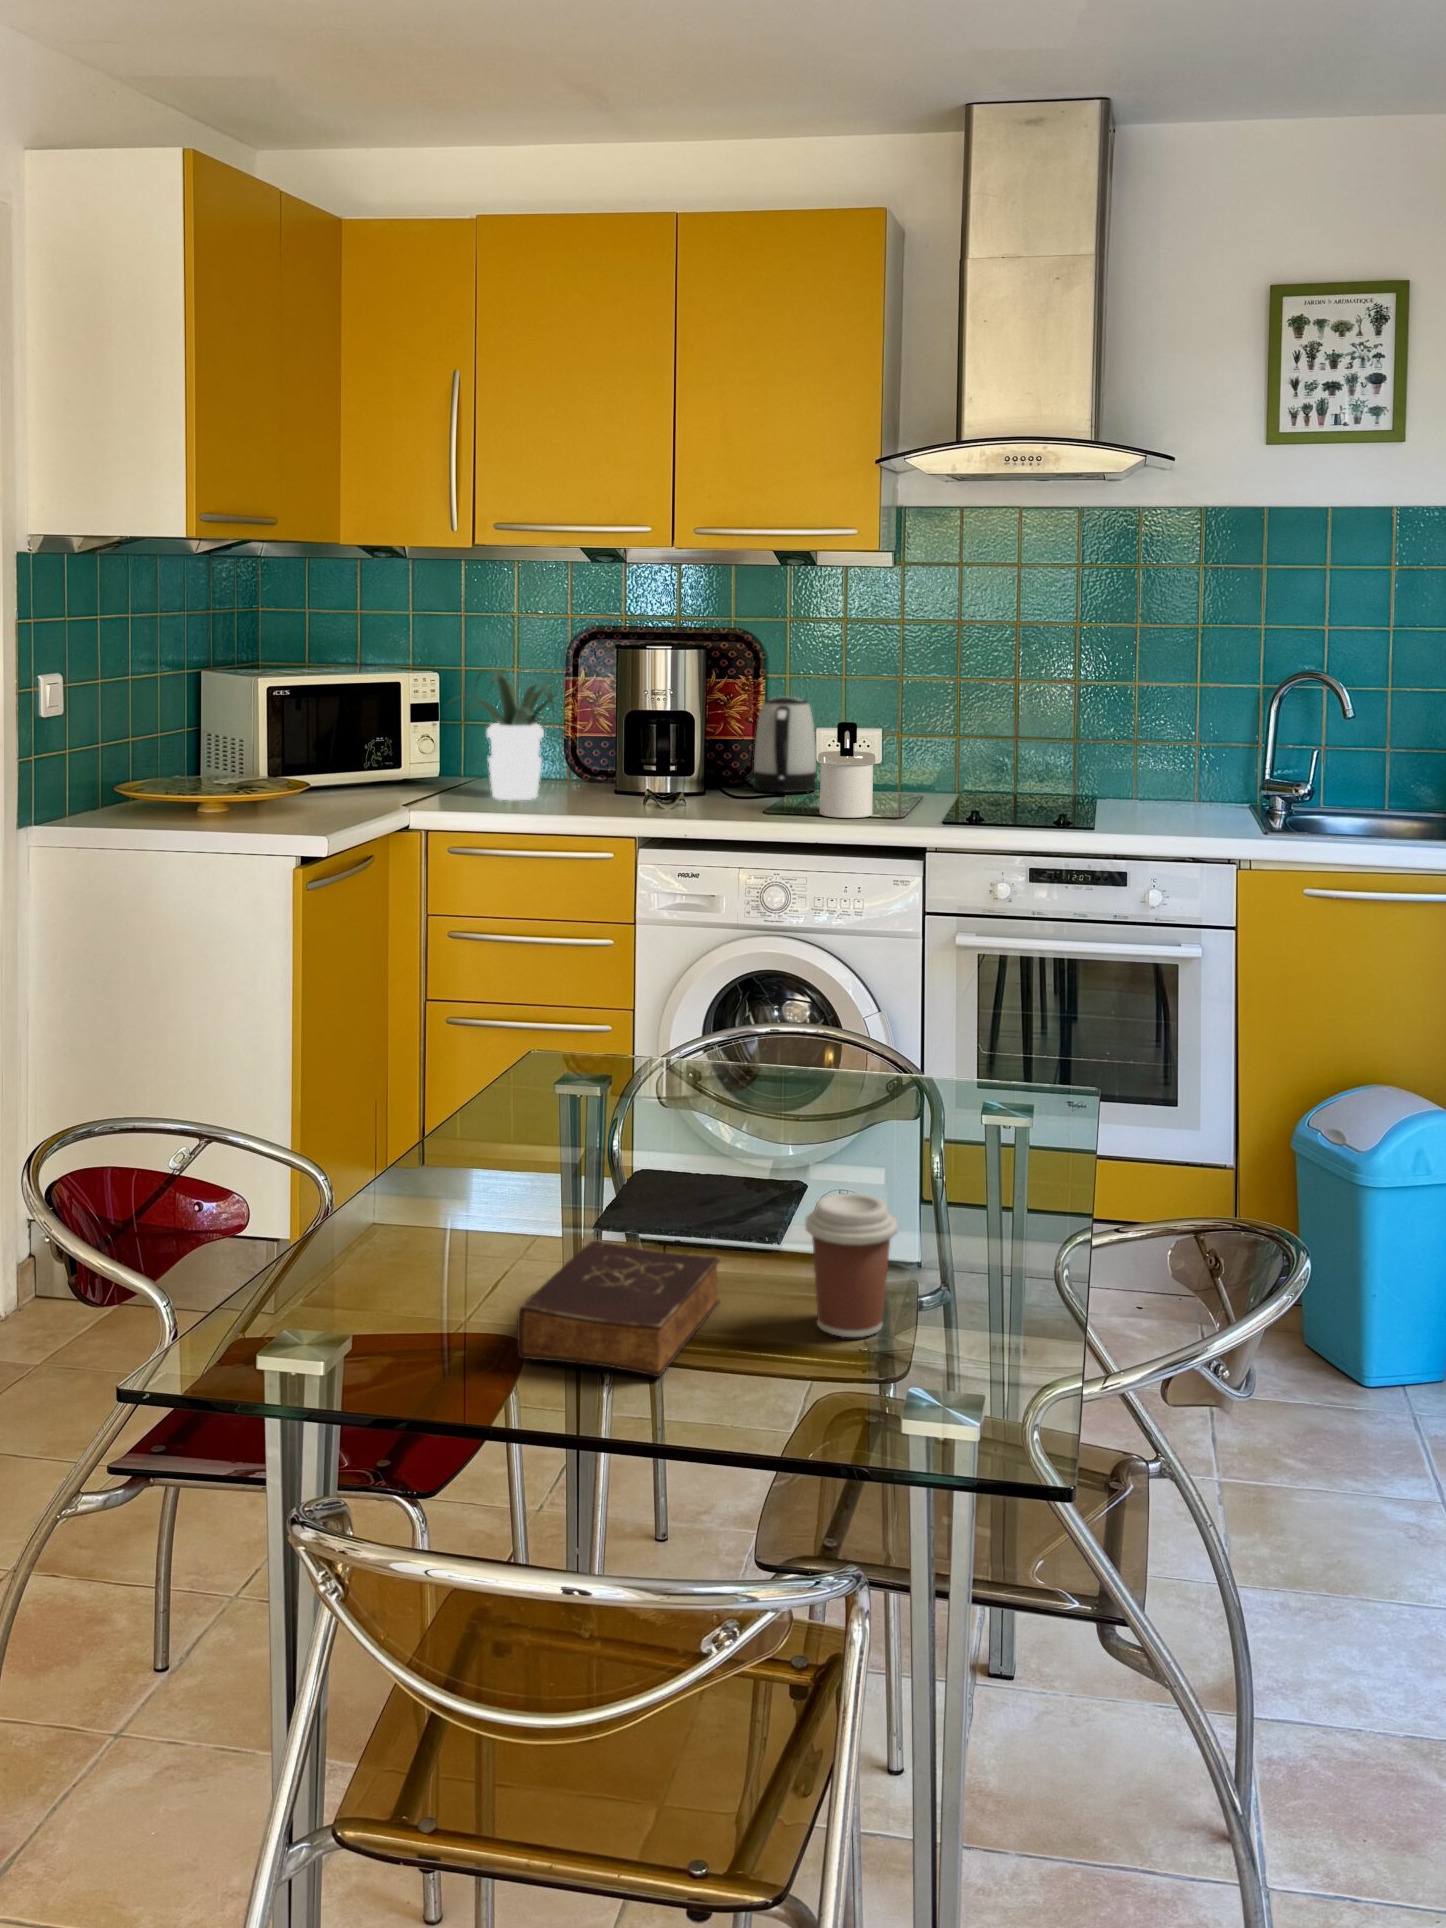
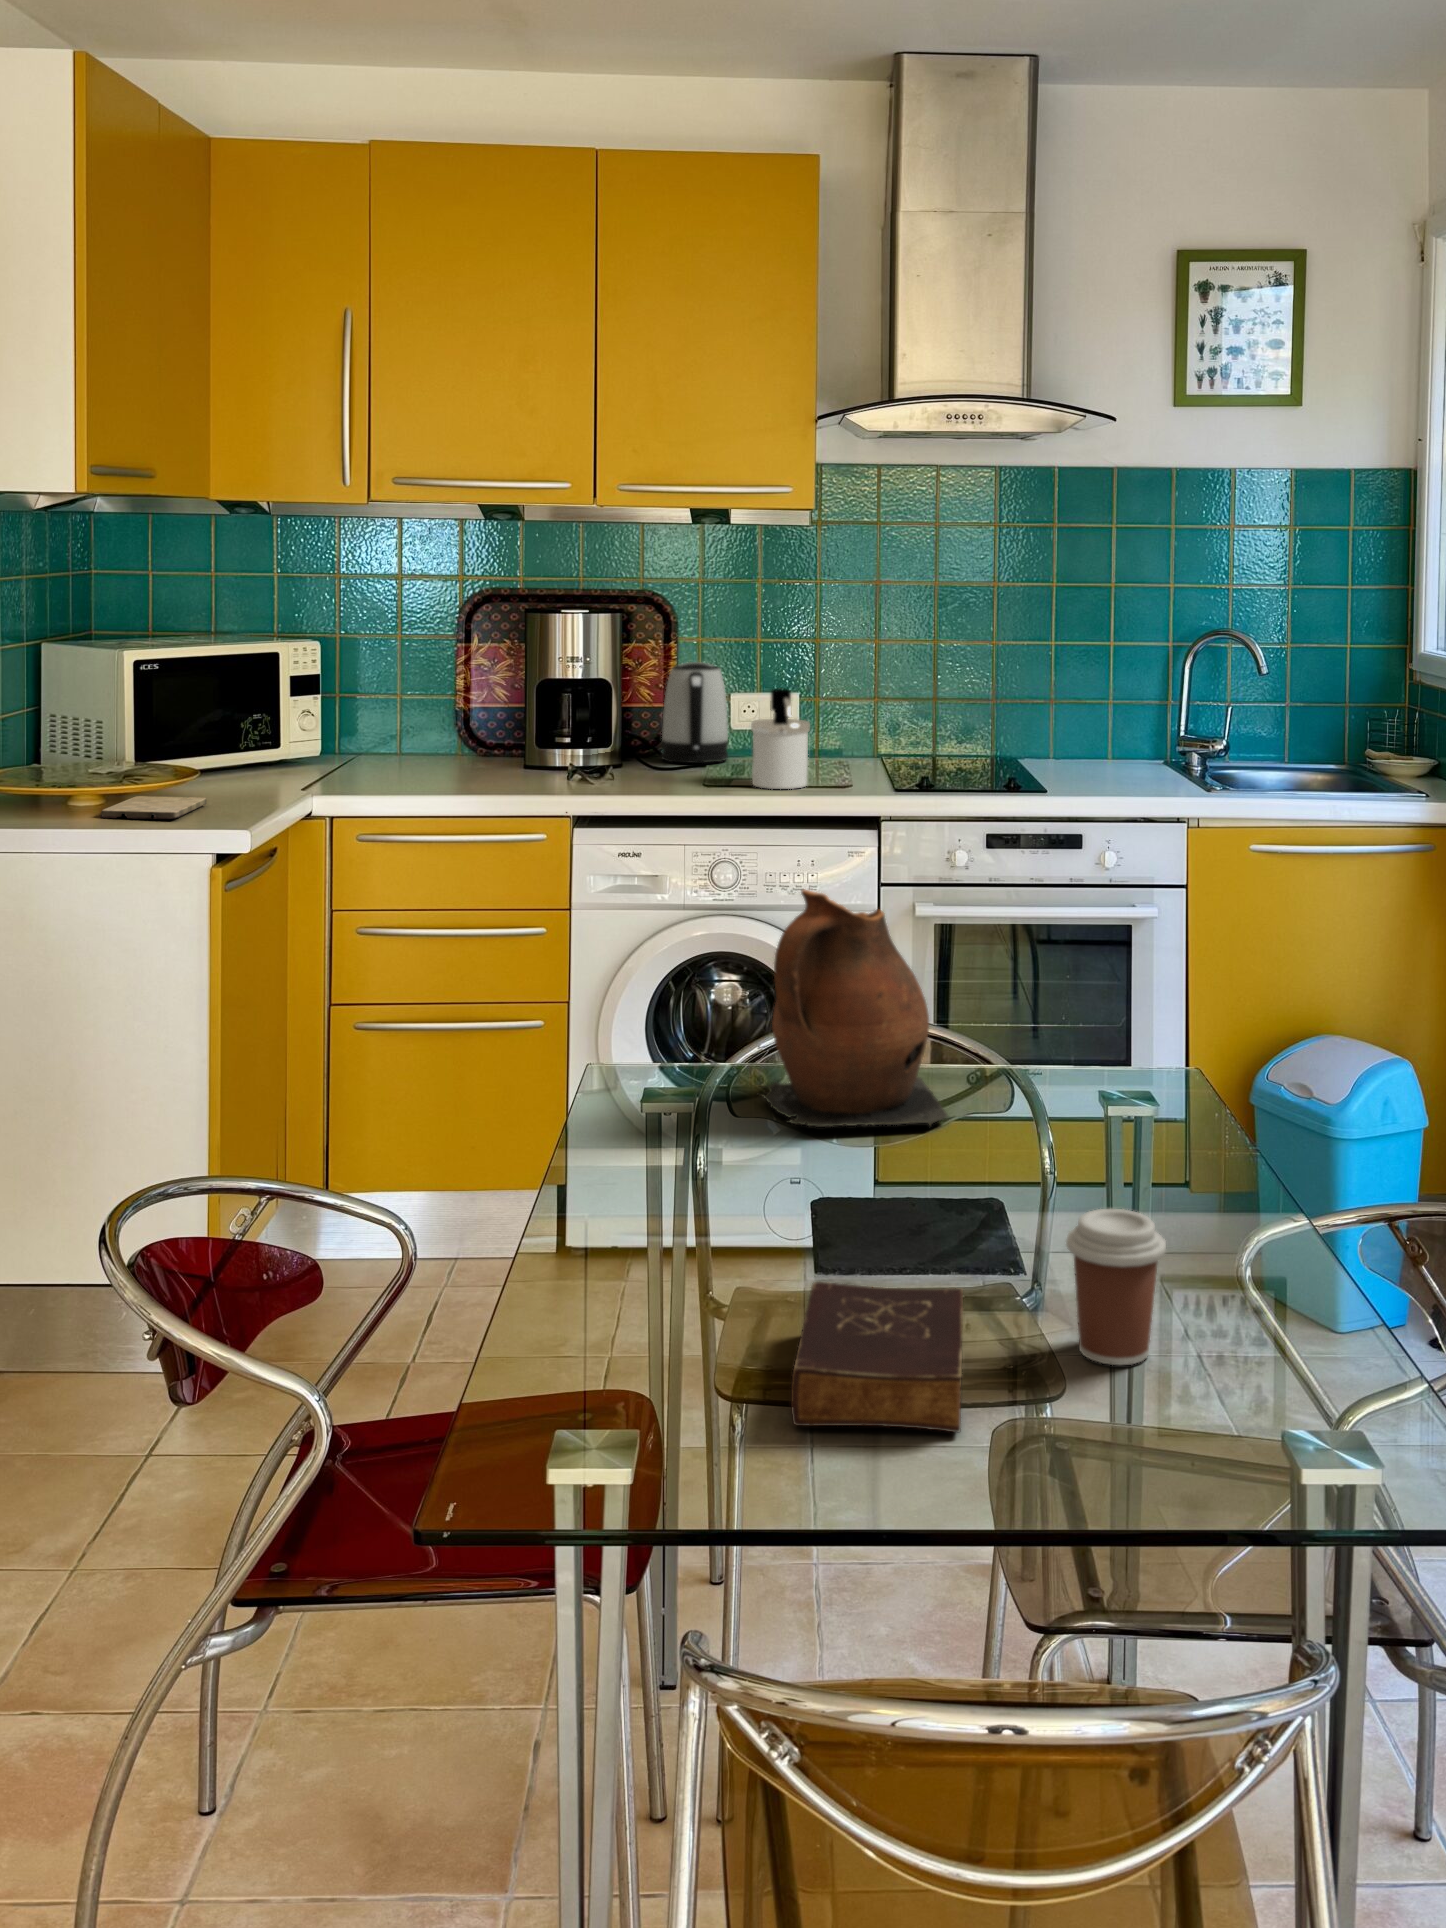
potted plant: present [459,669,557,800] -> none [337,637,501,780]
cutting board: none [210,806,308,825] -> present [100,796,206,819]
ceramic pitcher: none [672,898,836,1125] -> present [757,890,948,1127]

